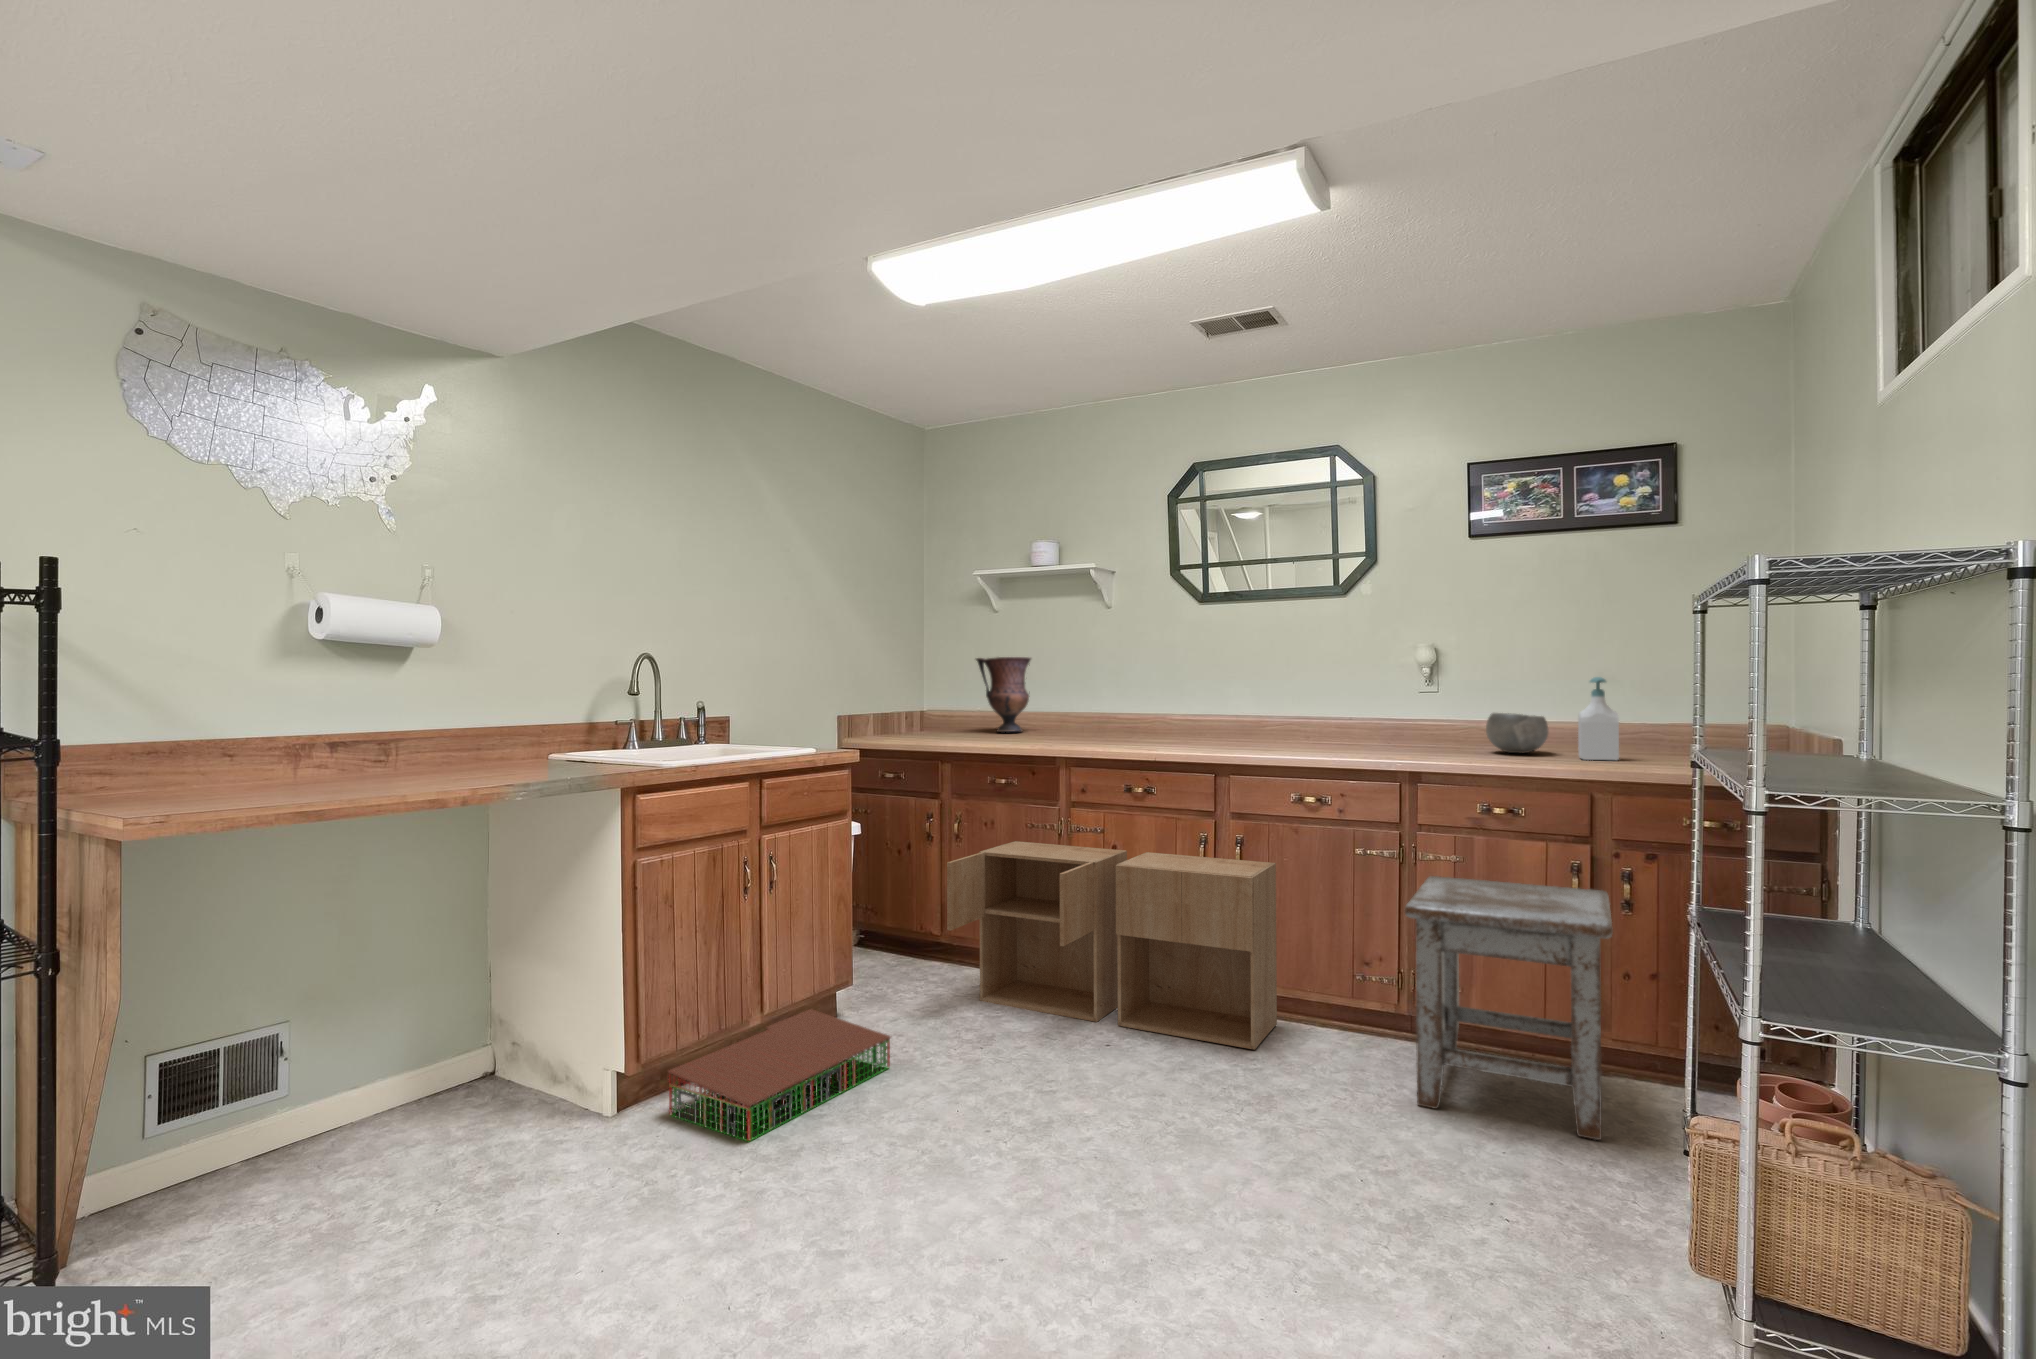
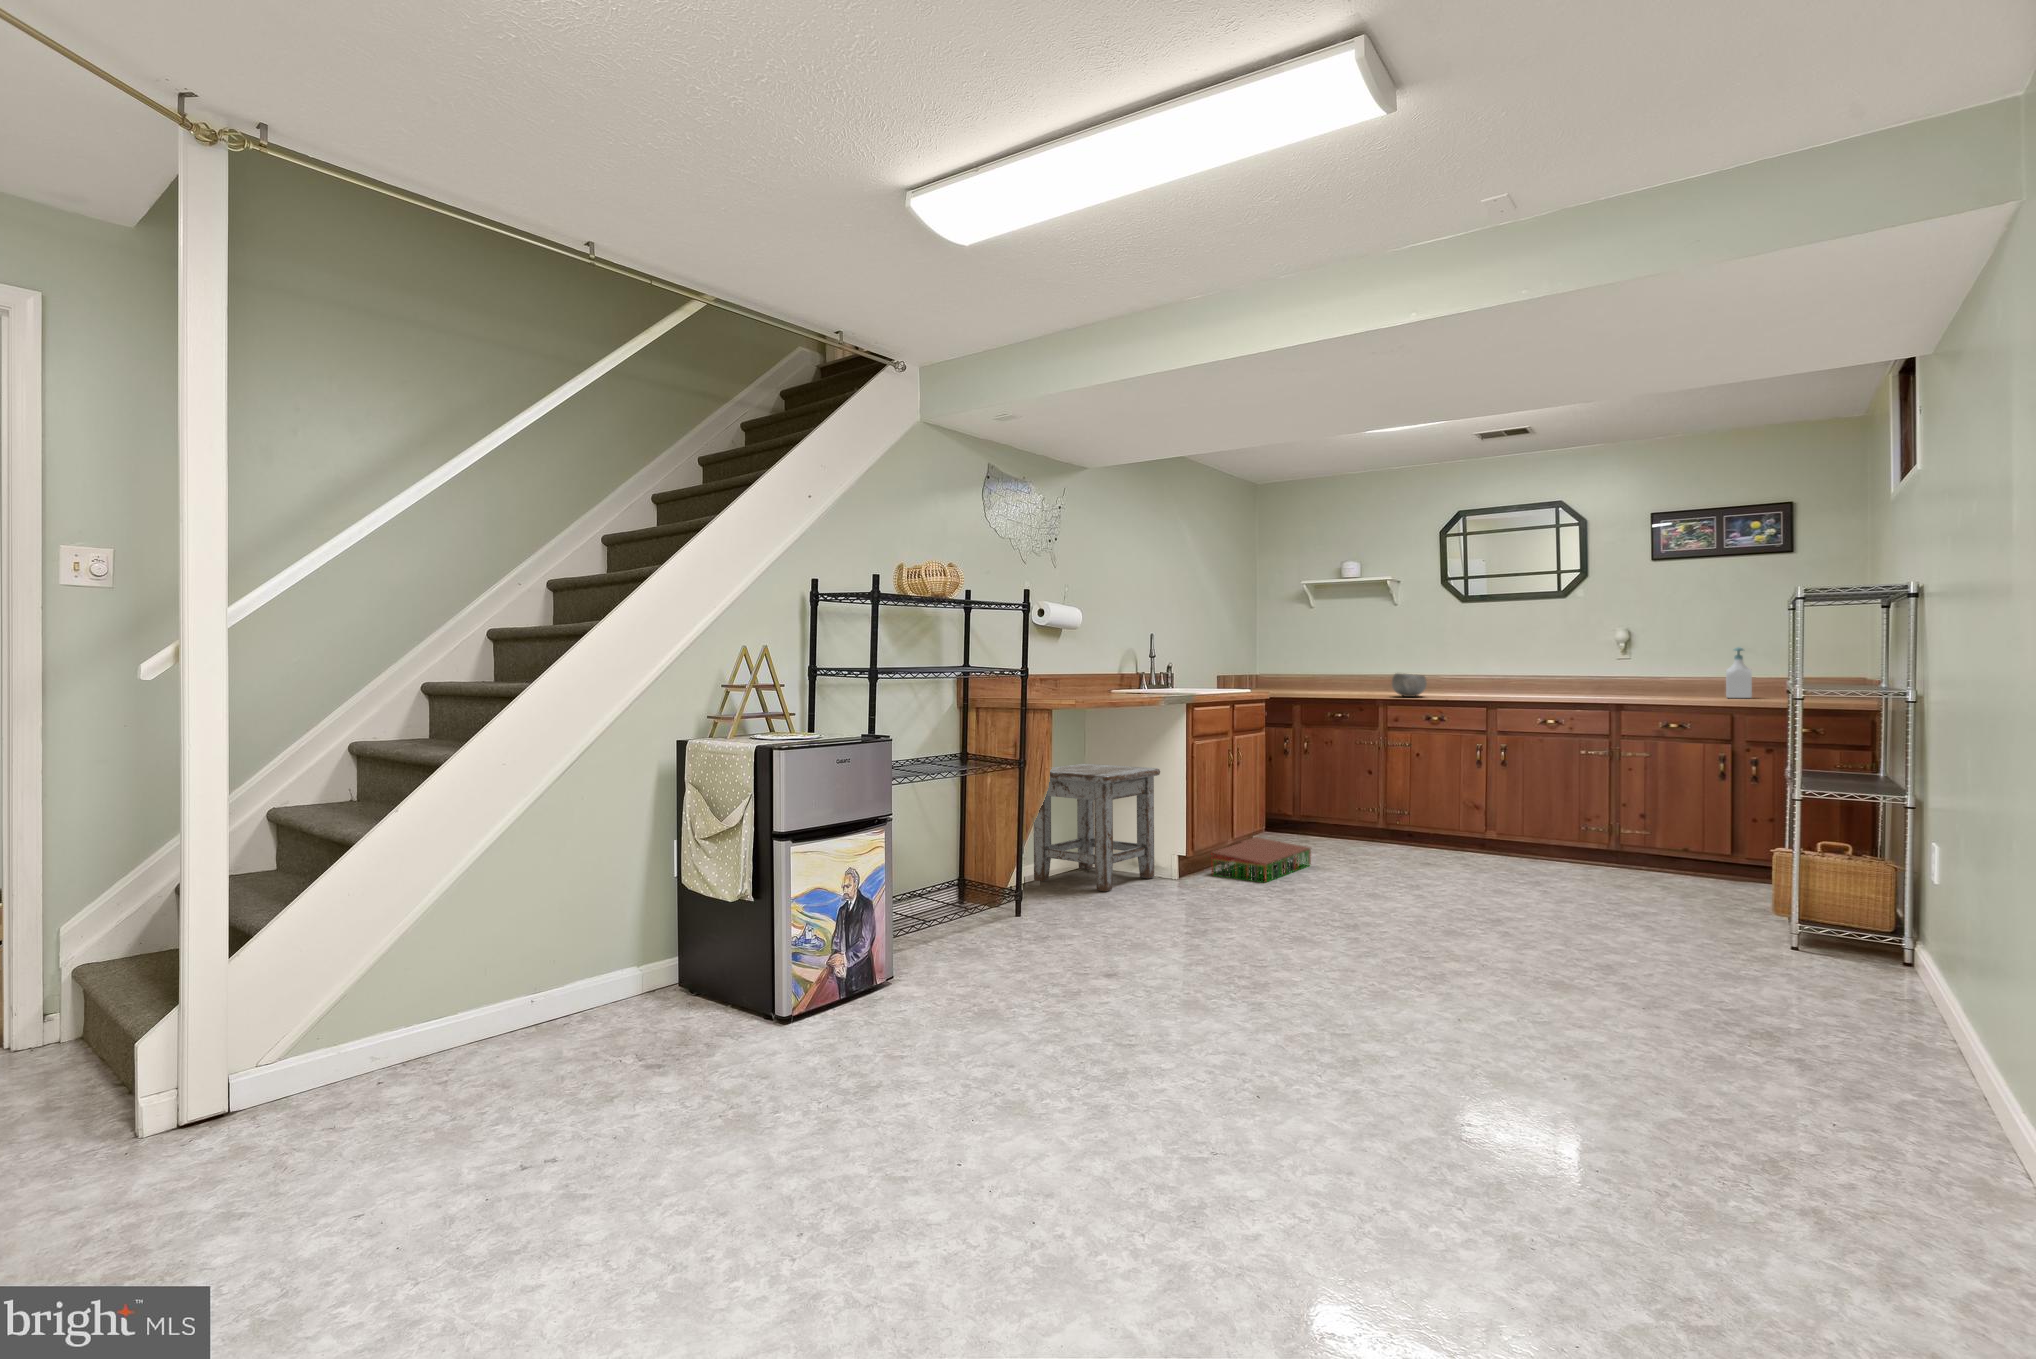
vase: present [976,657,1031,732] -> none [1298,639,1340,689]
bowl: present [1486,713,1548,753] -> present [1392,673,1427,697]
storage cabinet: present [947,841,1277,1050] -> none [1324,753,1530,864]
stool: present [1405,876,1613,1140] -> present [1034,763,1160,892]

